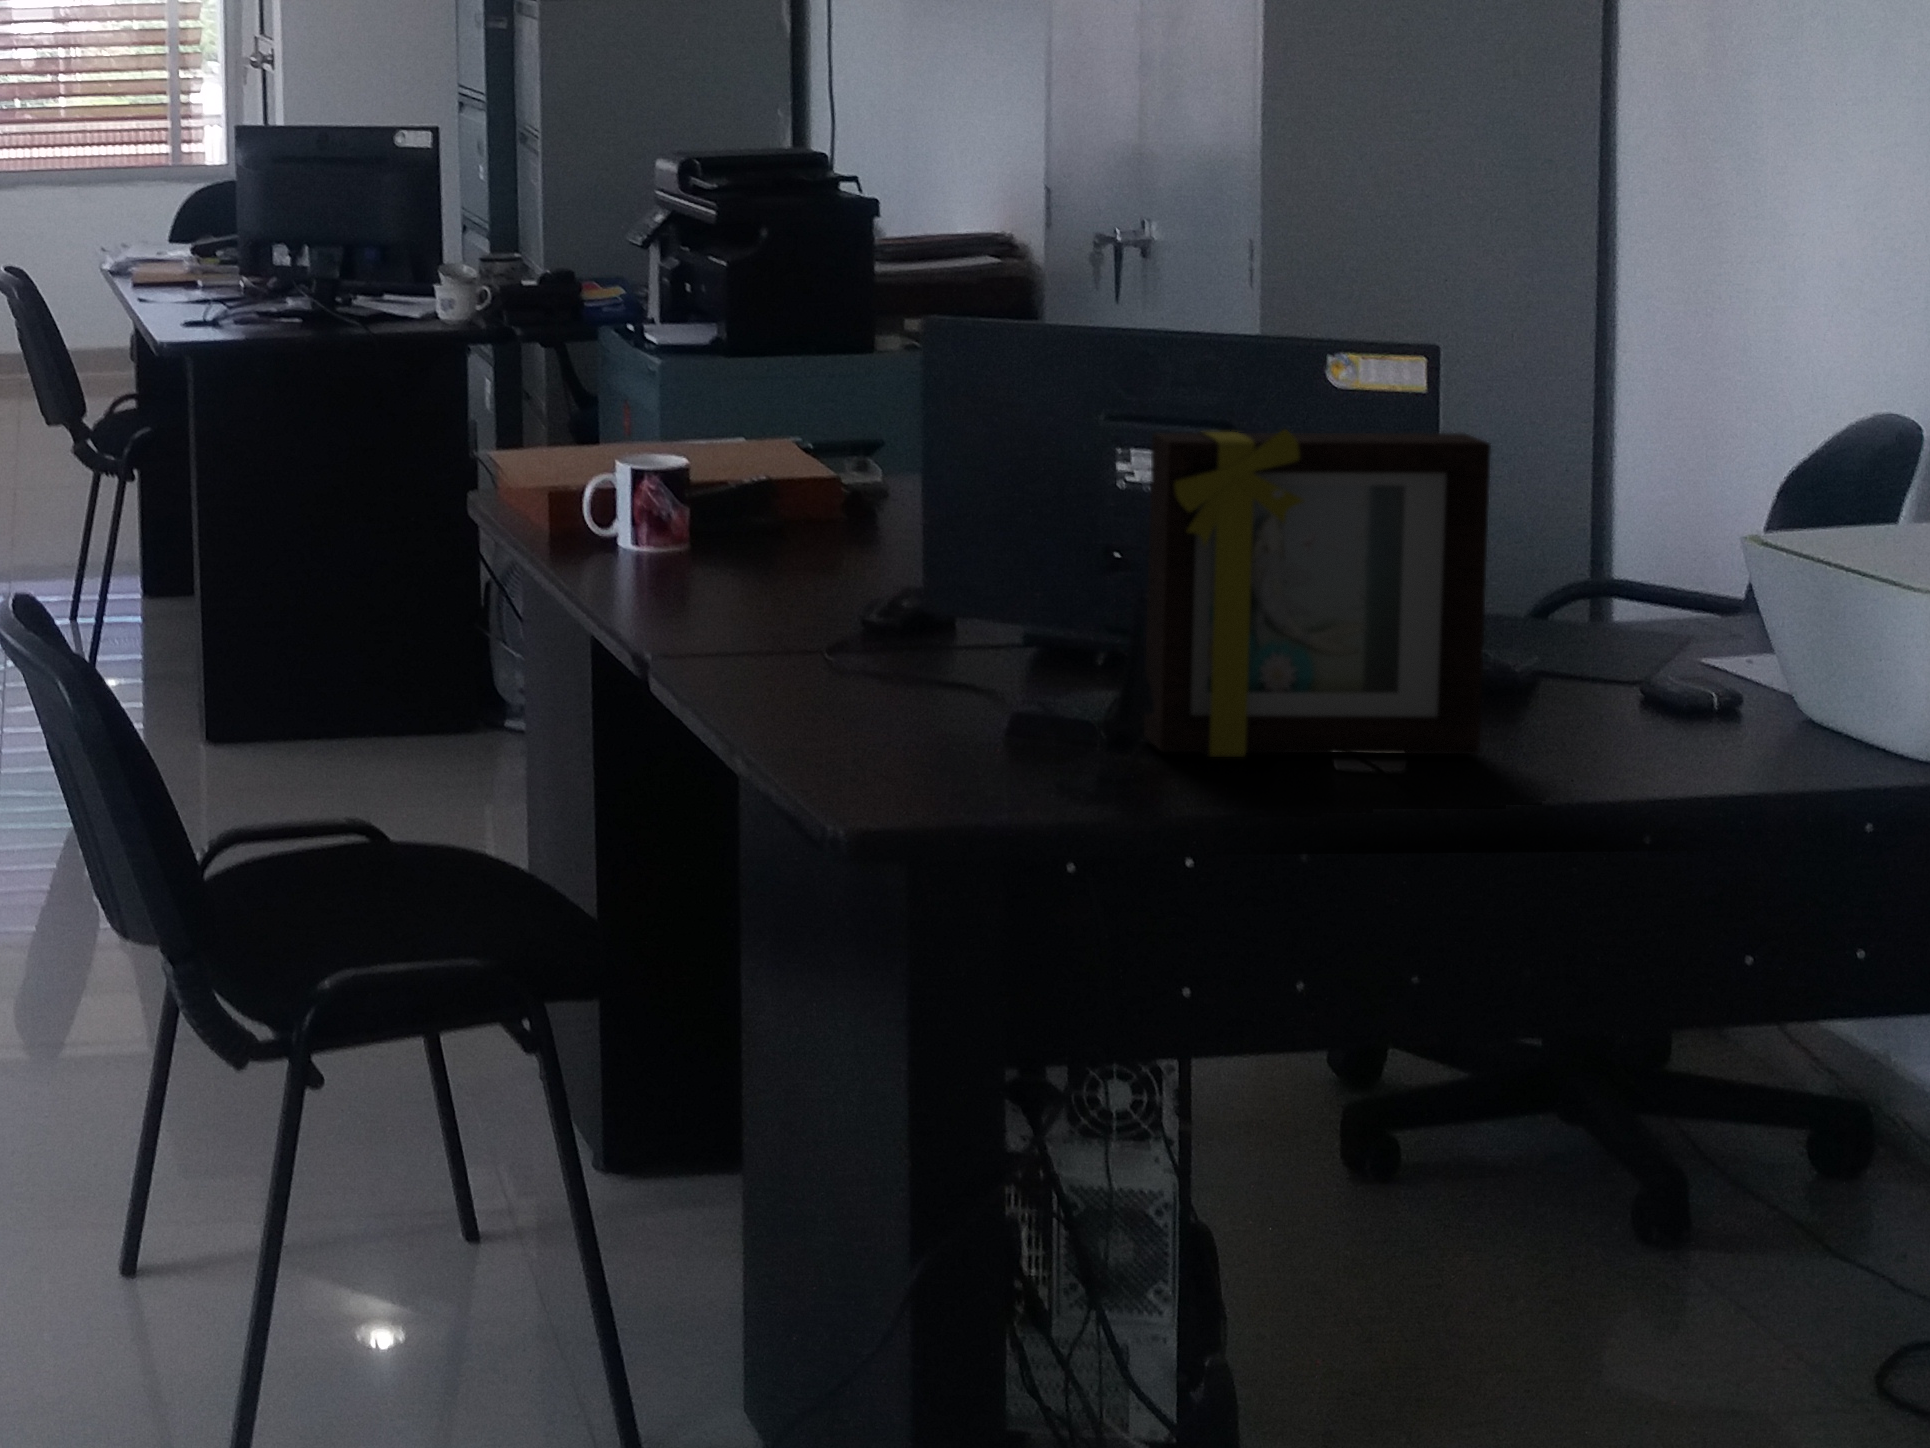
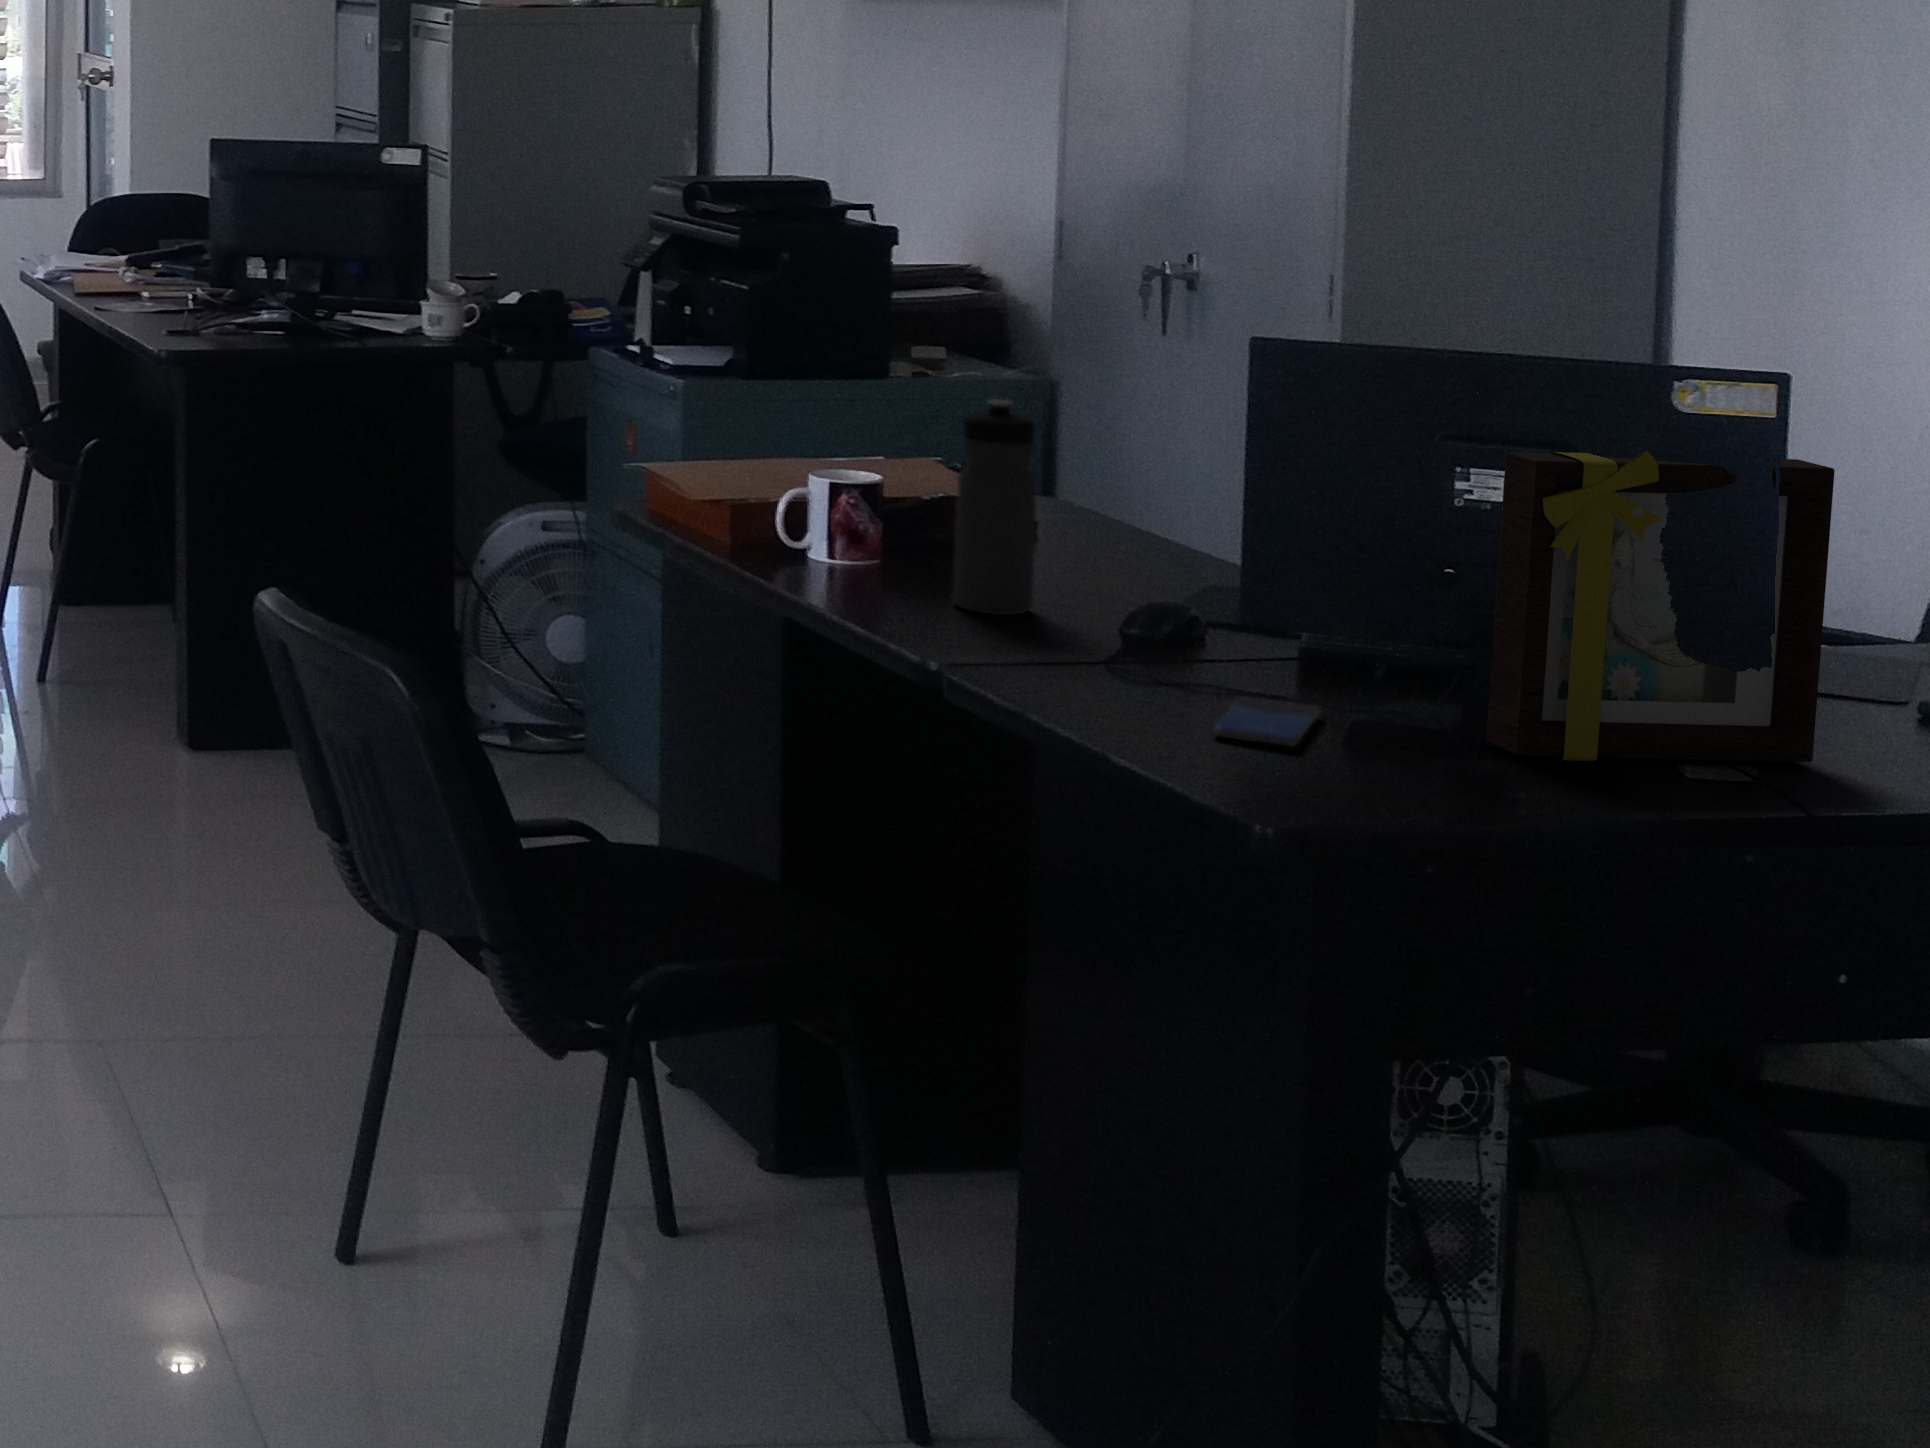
water bottle: none [705,384,785,609] -> present [954,399,1037,615]
smartphone: none [851,693,989,747] -> present [1213,696,1321,746]

